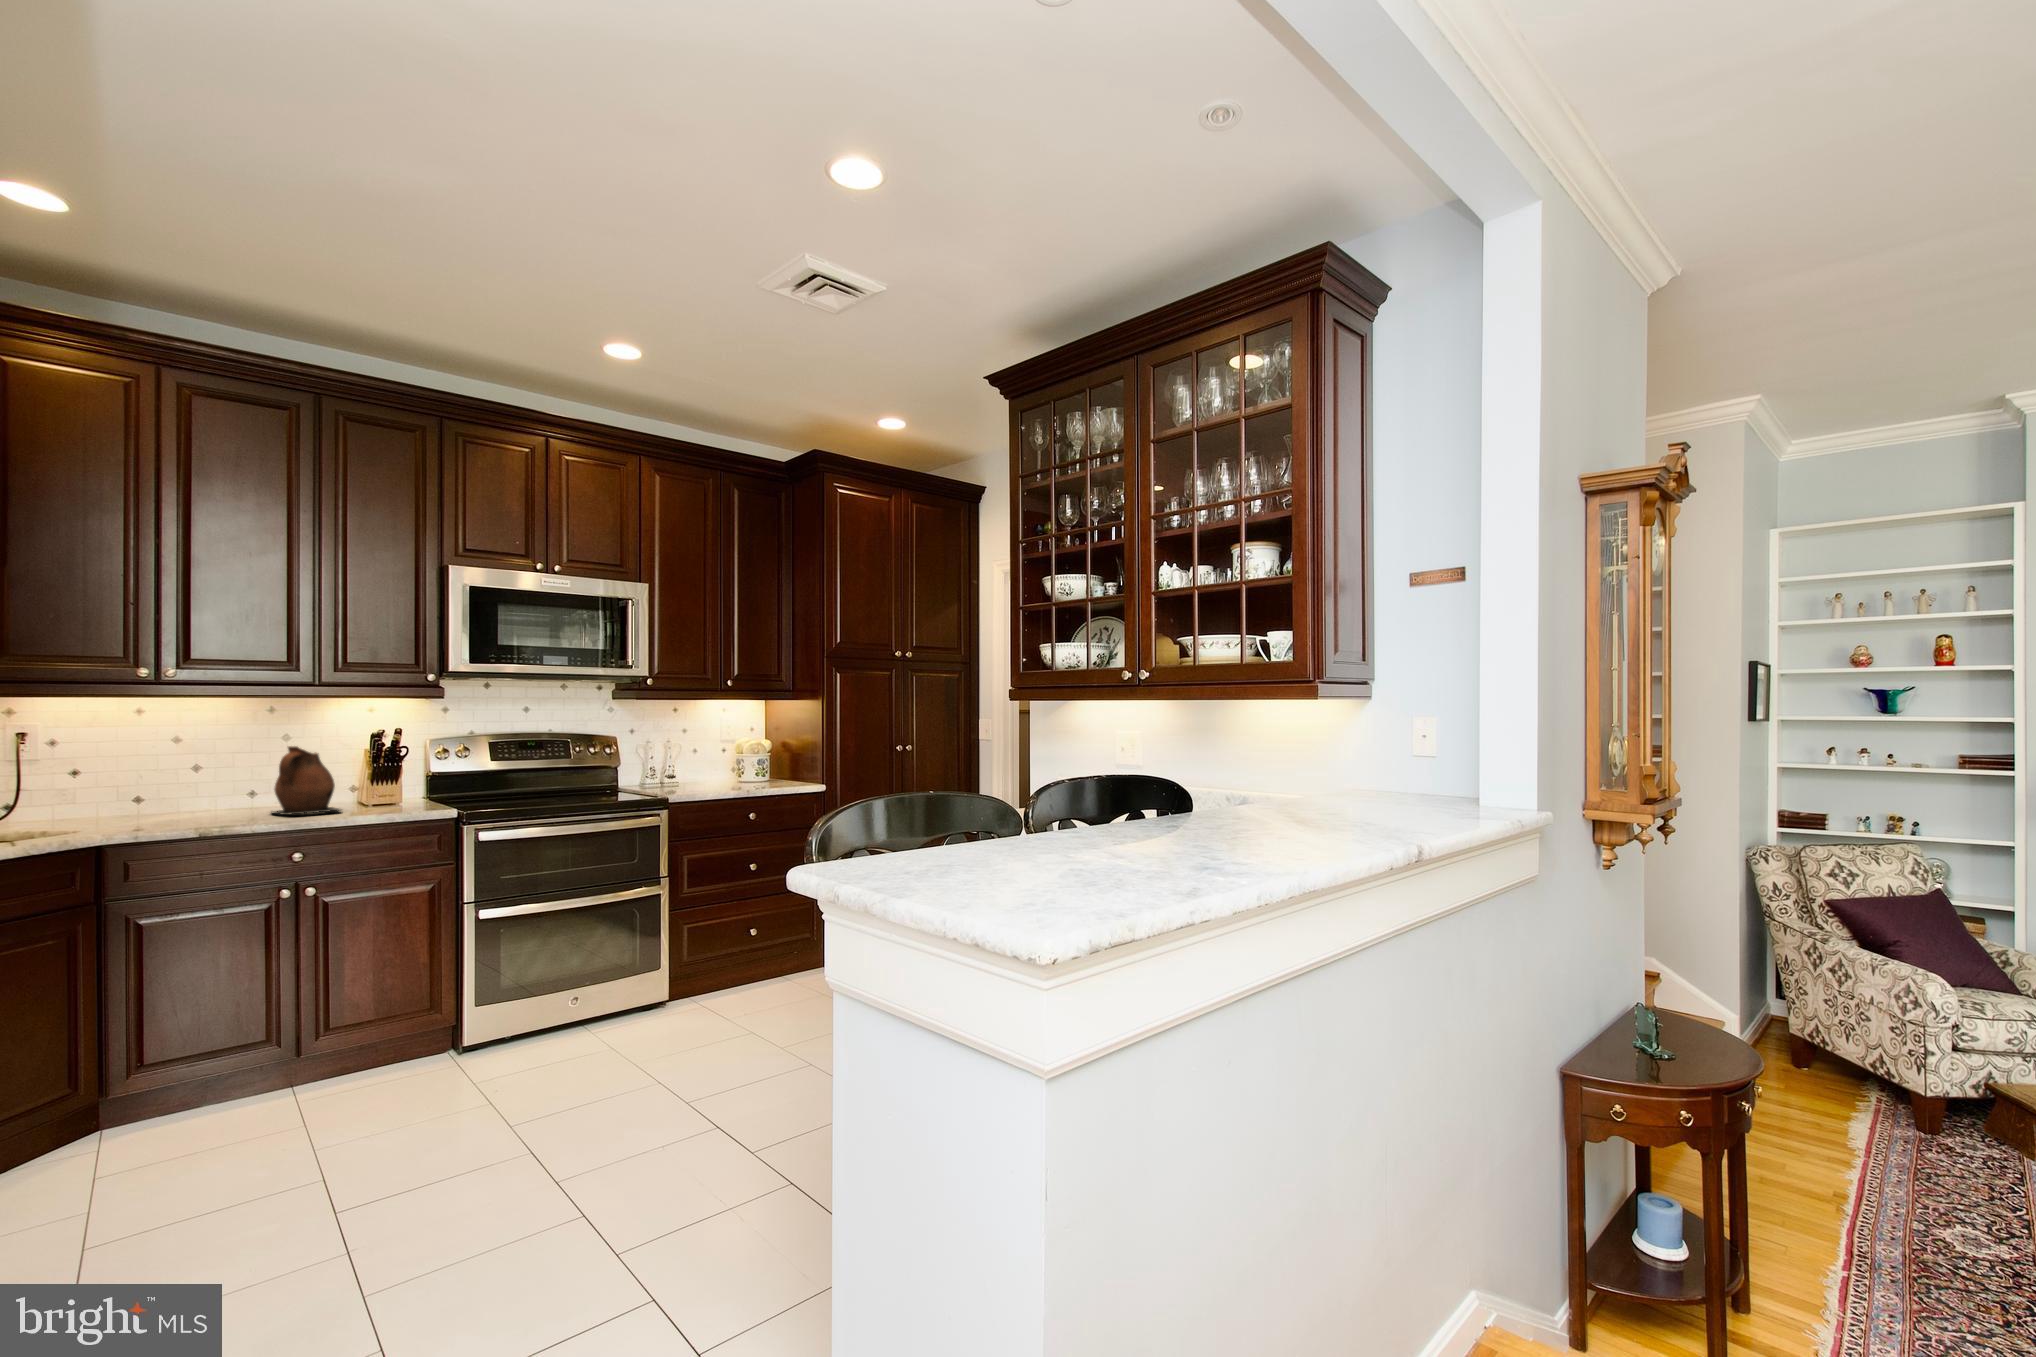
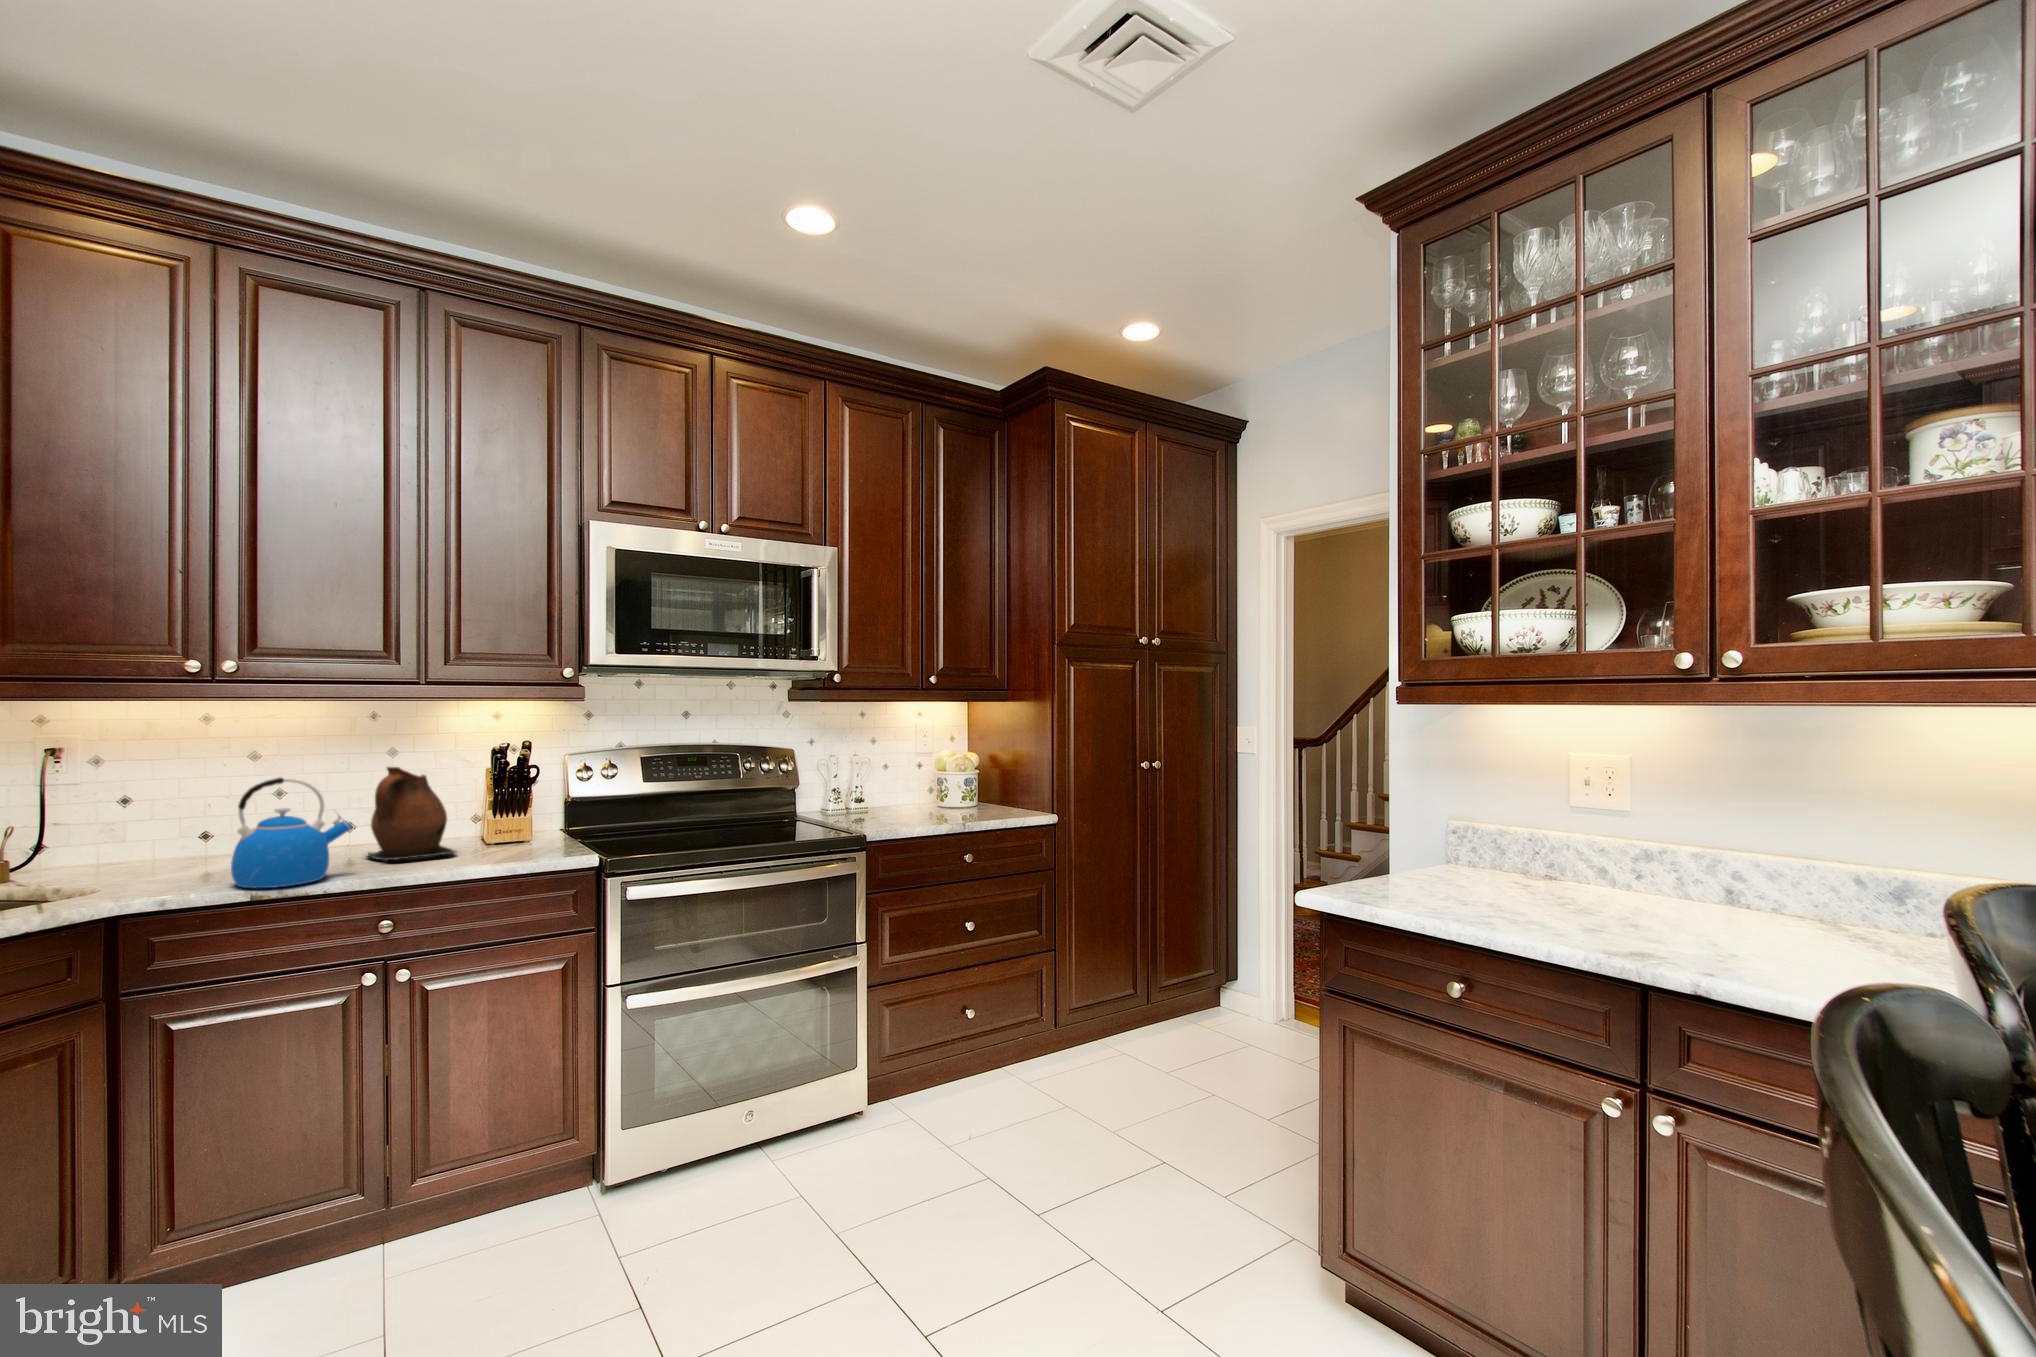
kettle: none [173,752,263,830] -> present [231,777,352,888]

